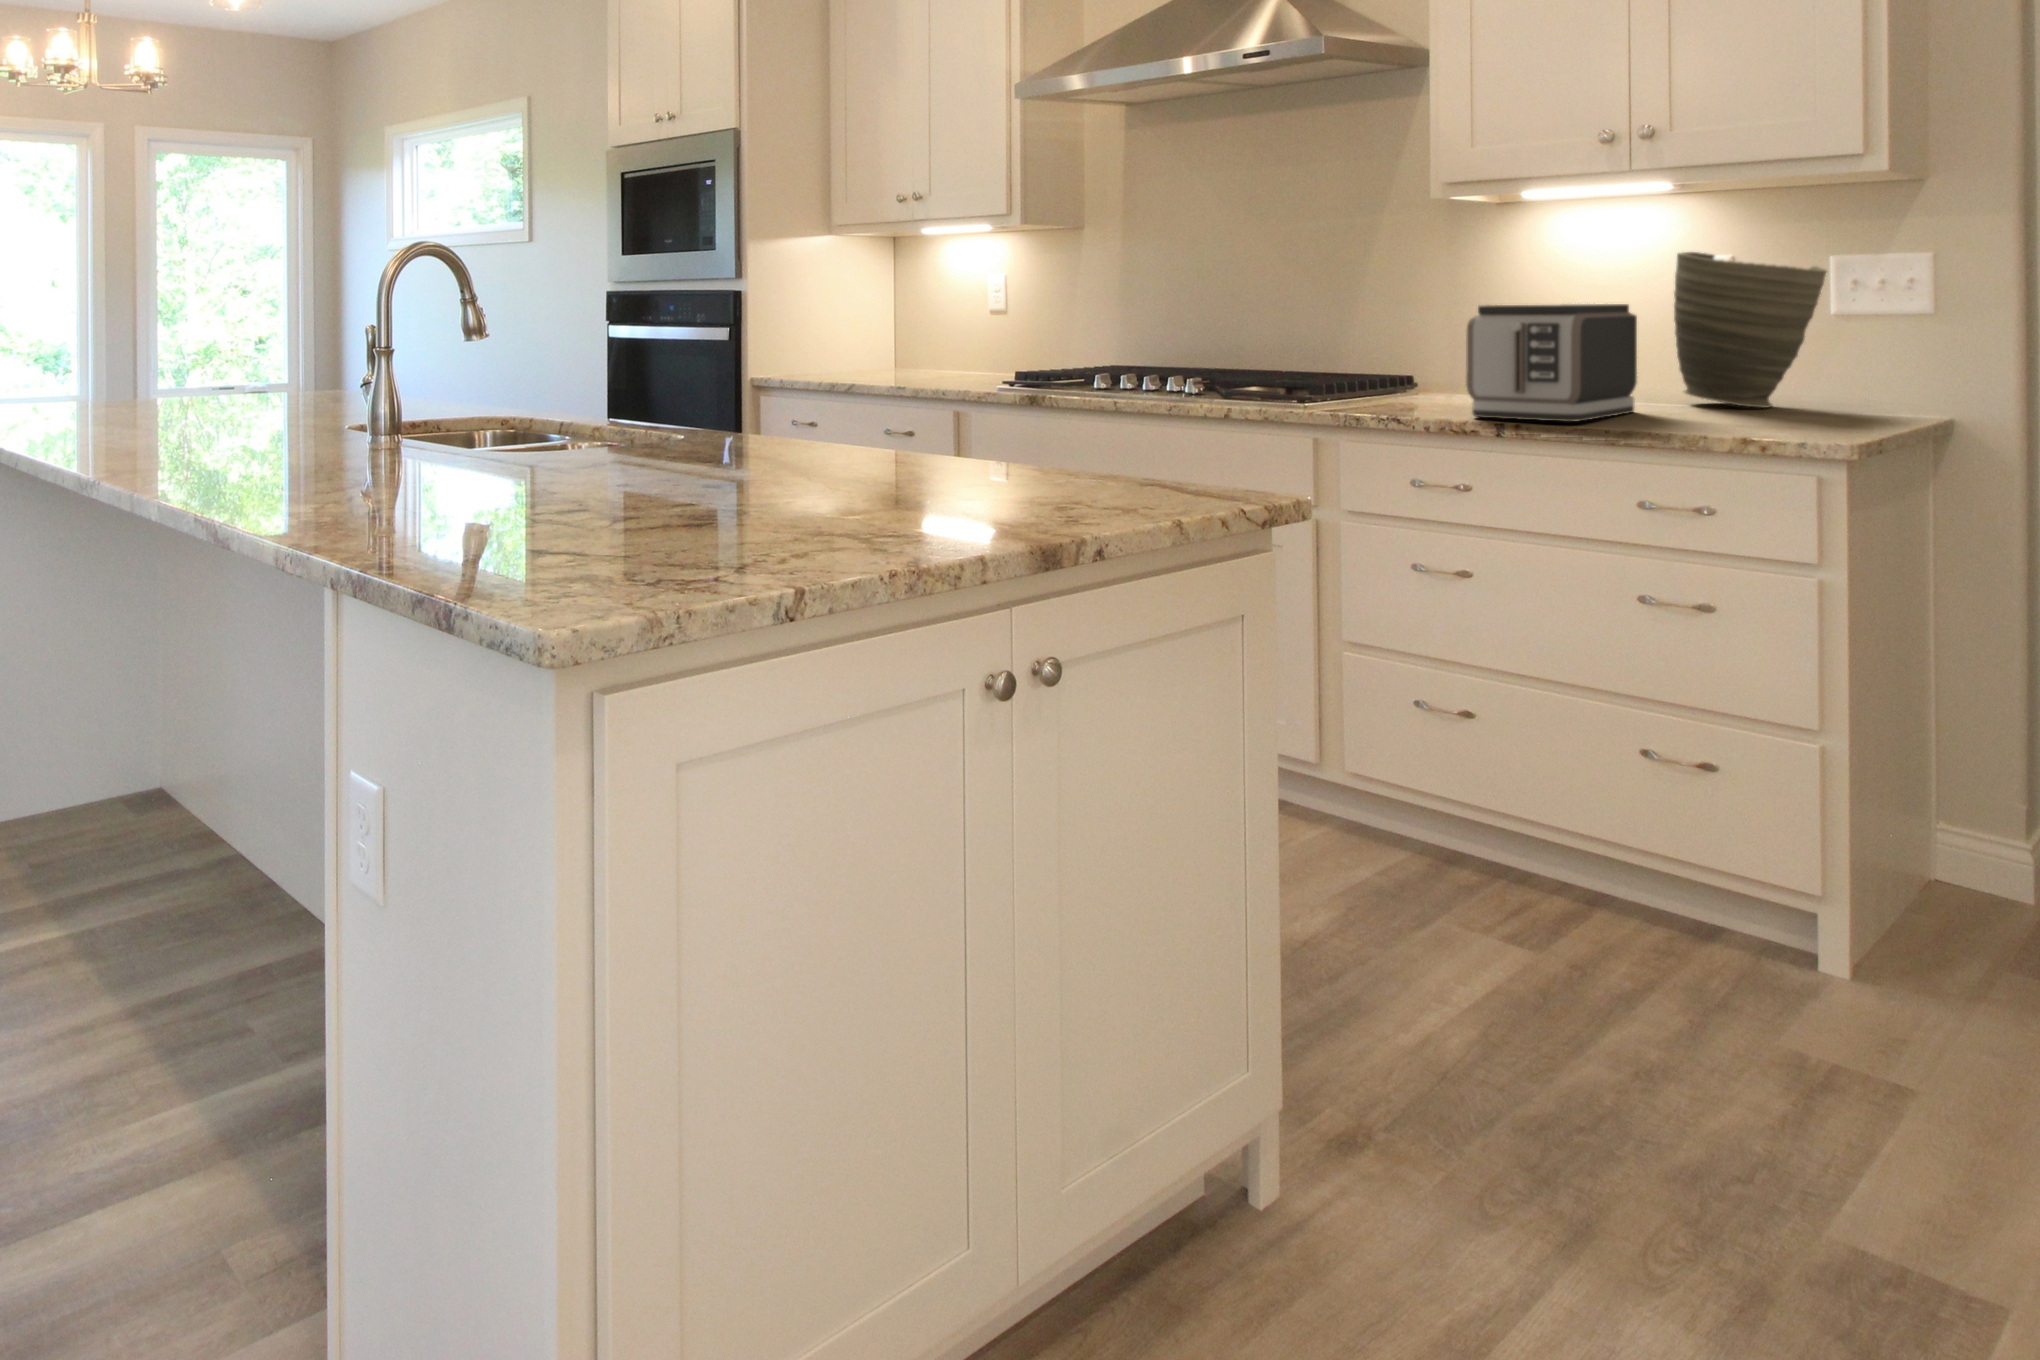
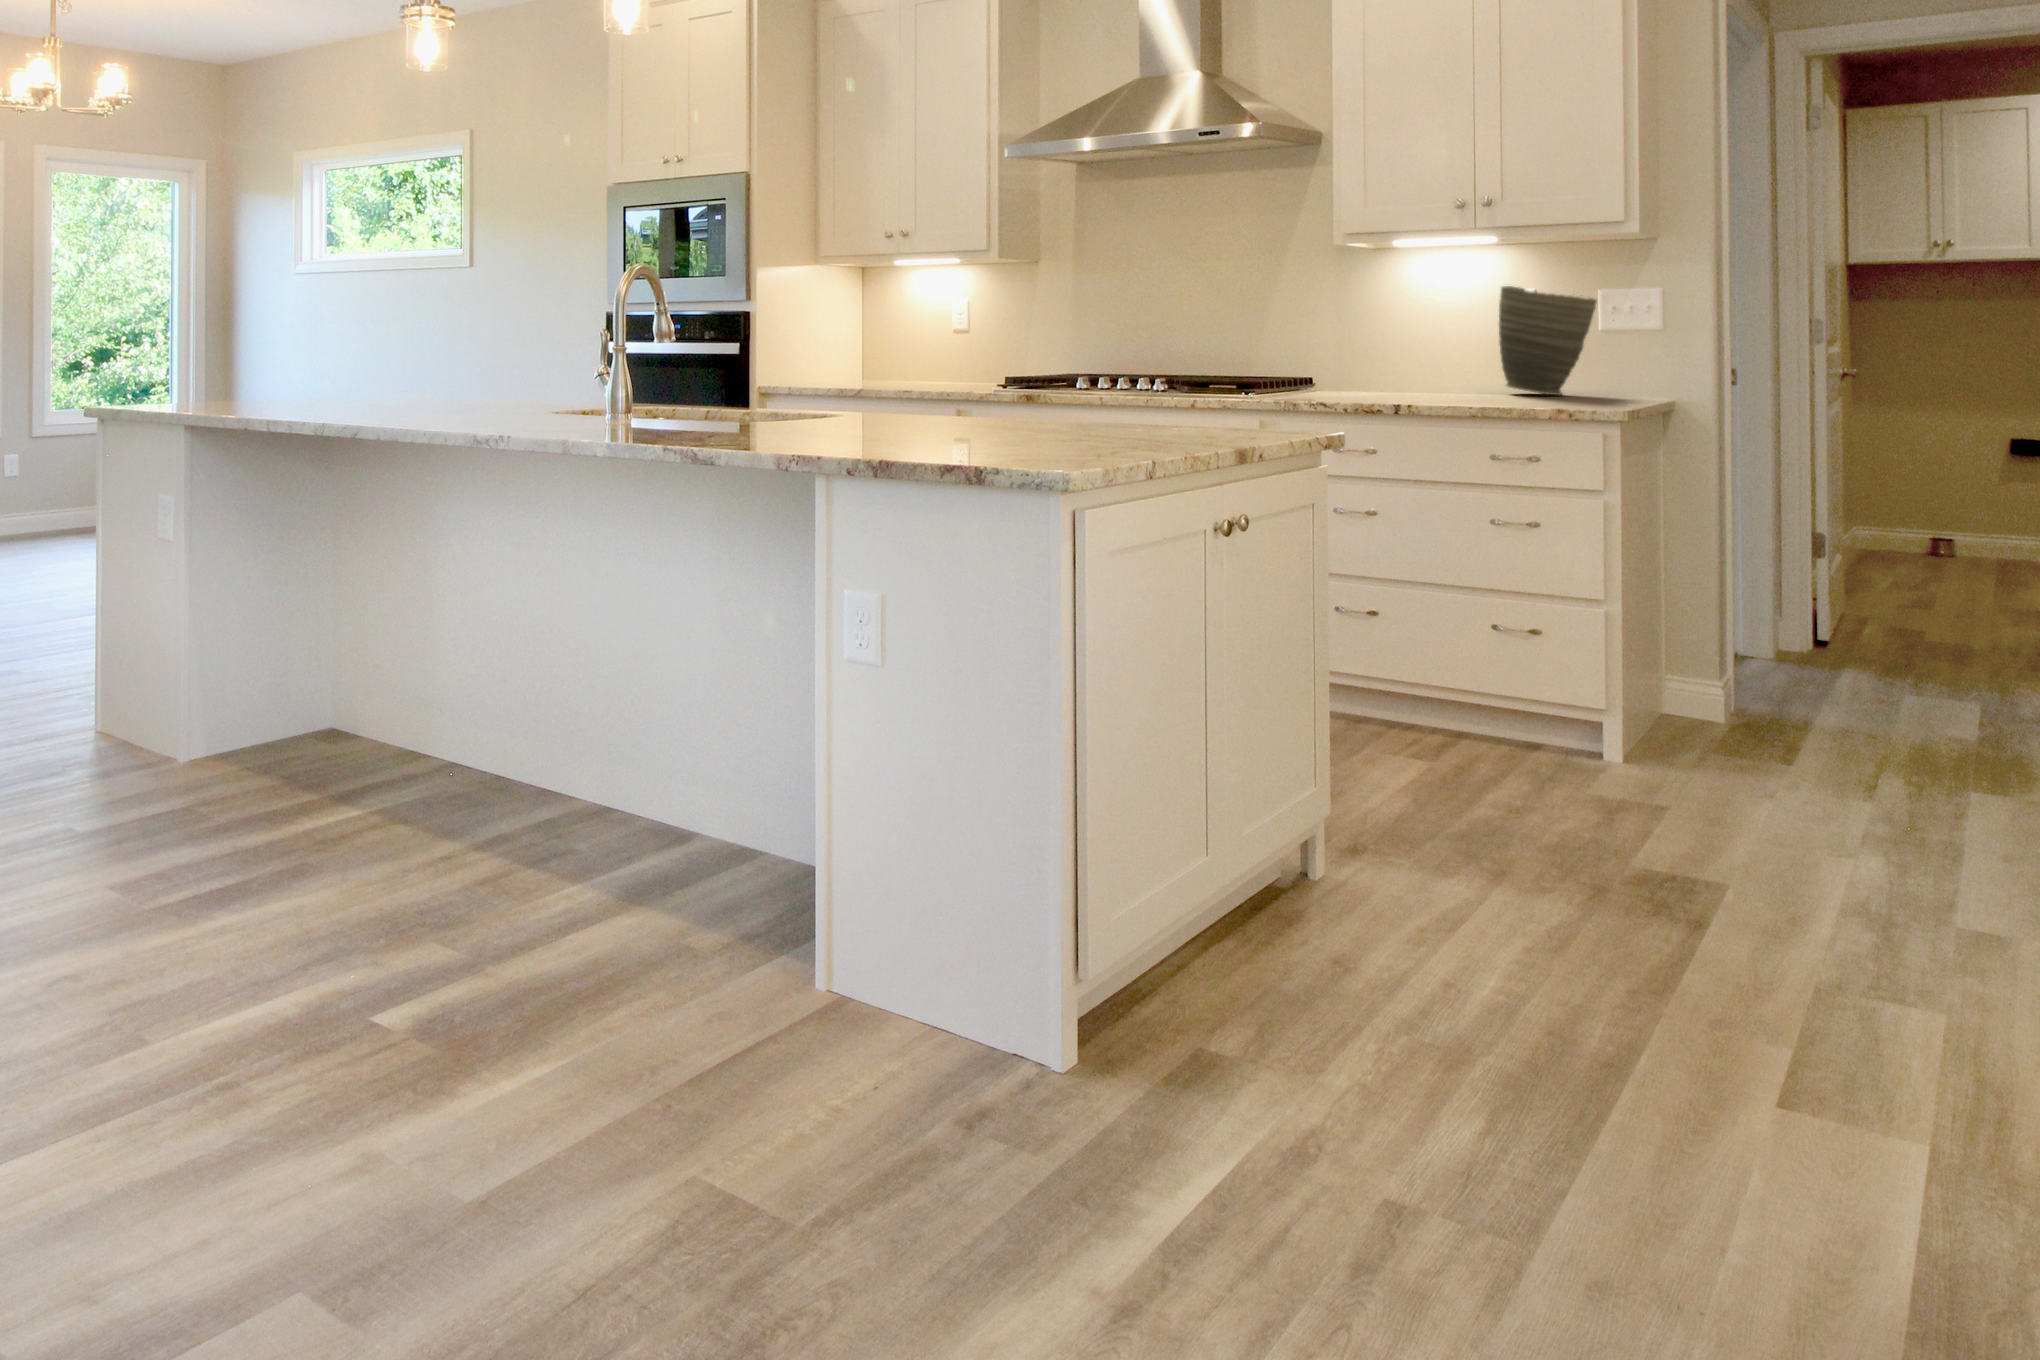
toaster: present [1466,304,1637,422] -> none [1372,321,1479,402]

